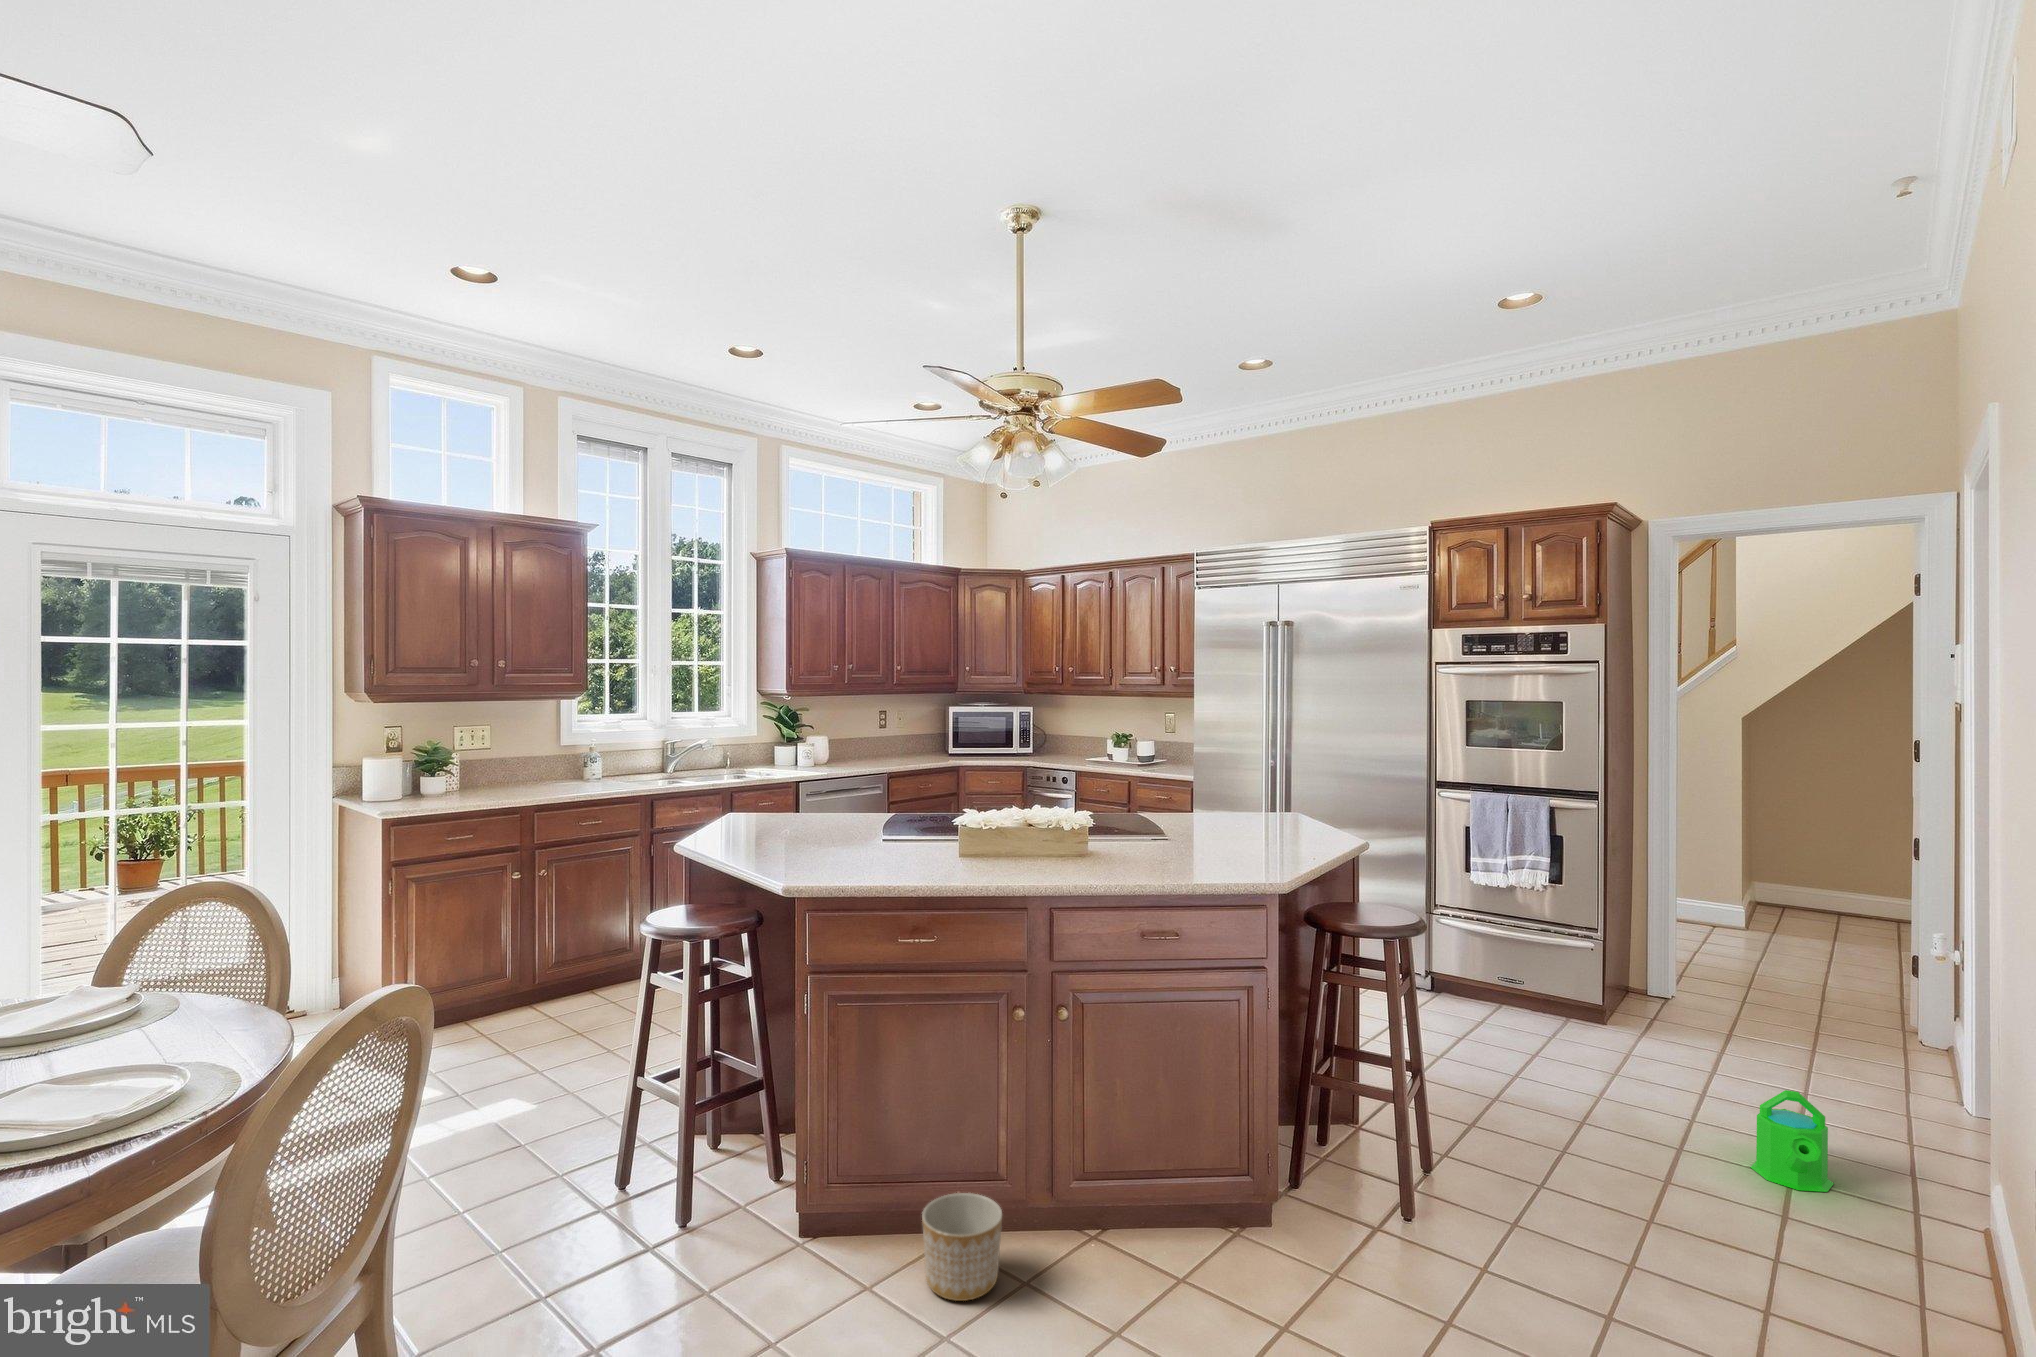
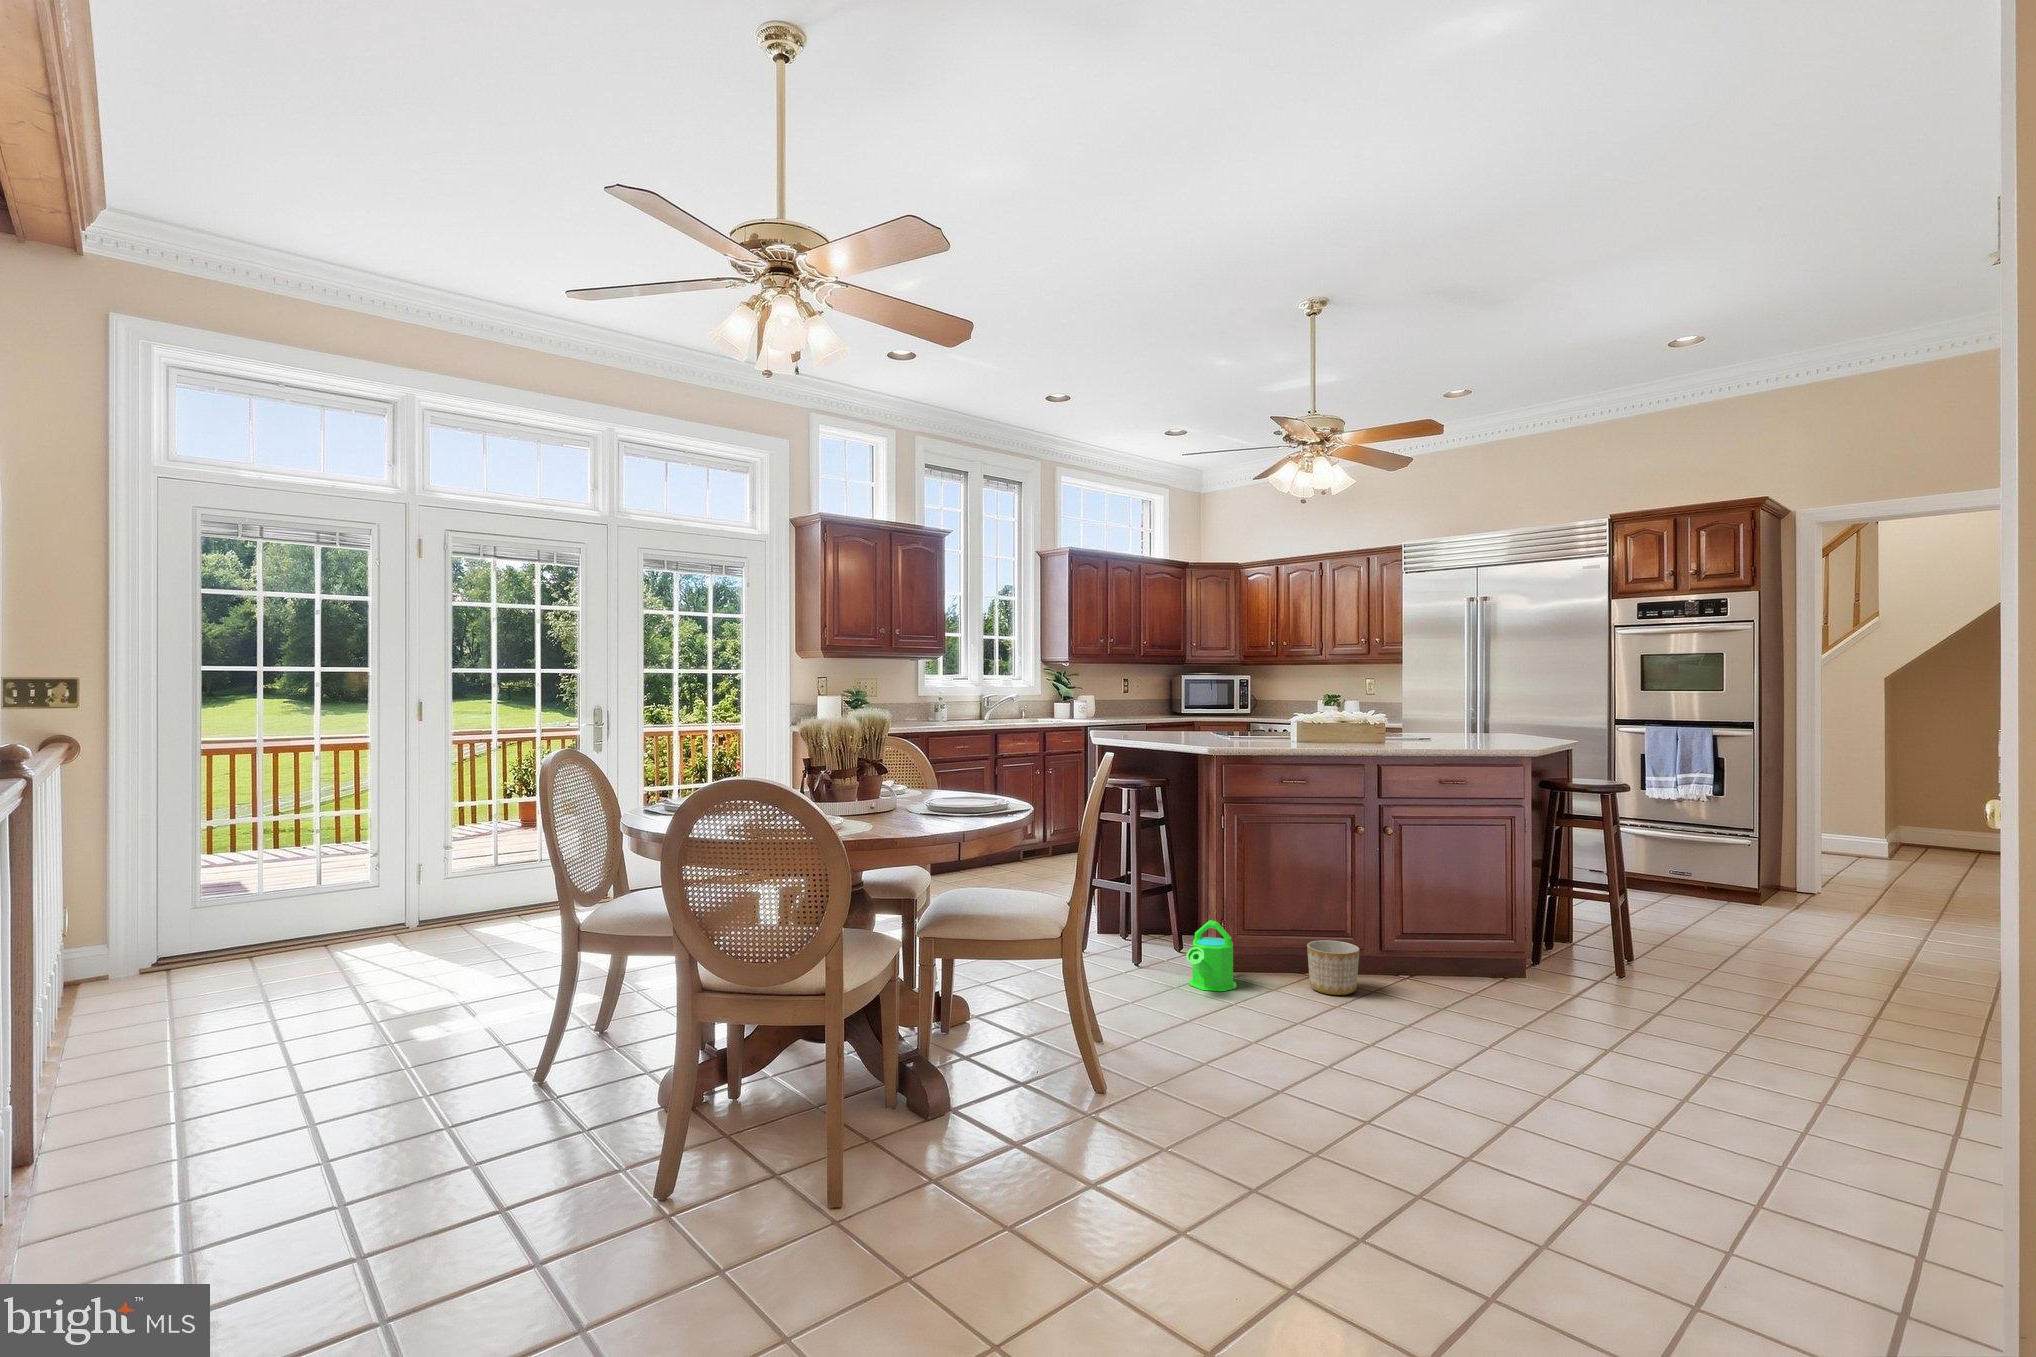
watering can: present [1751,1090,1834,1192] -> present [1186,920,1237,991]

